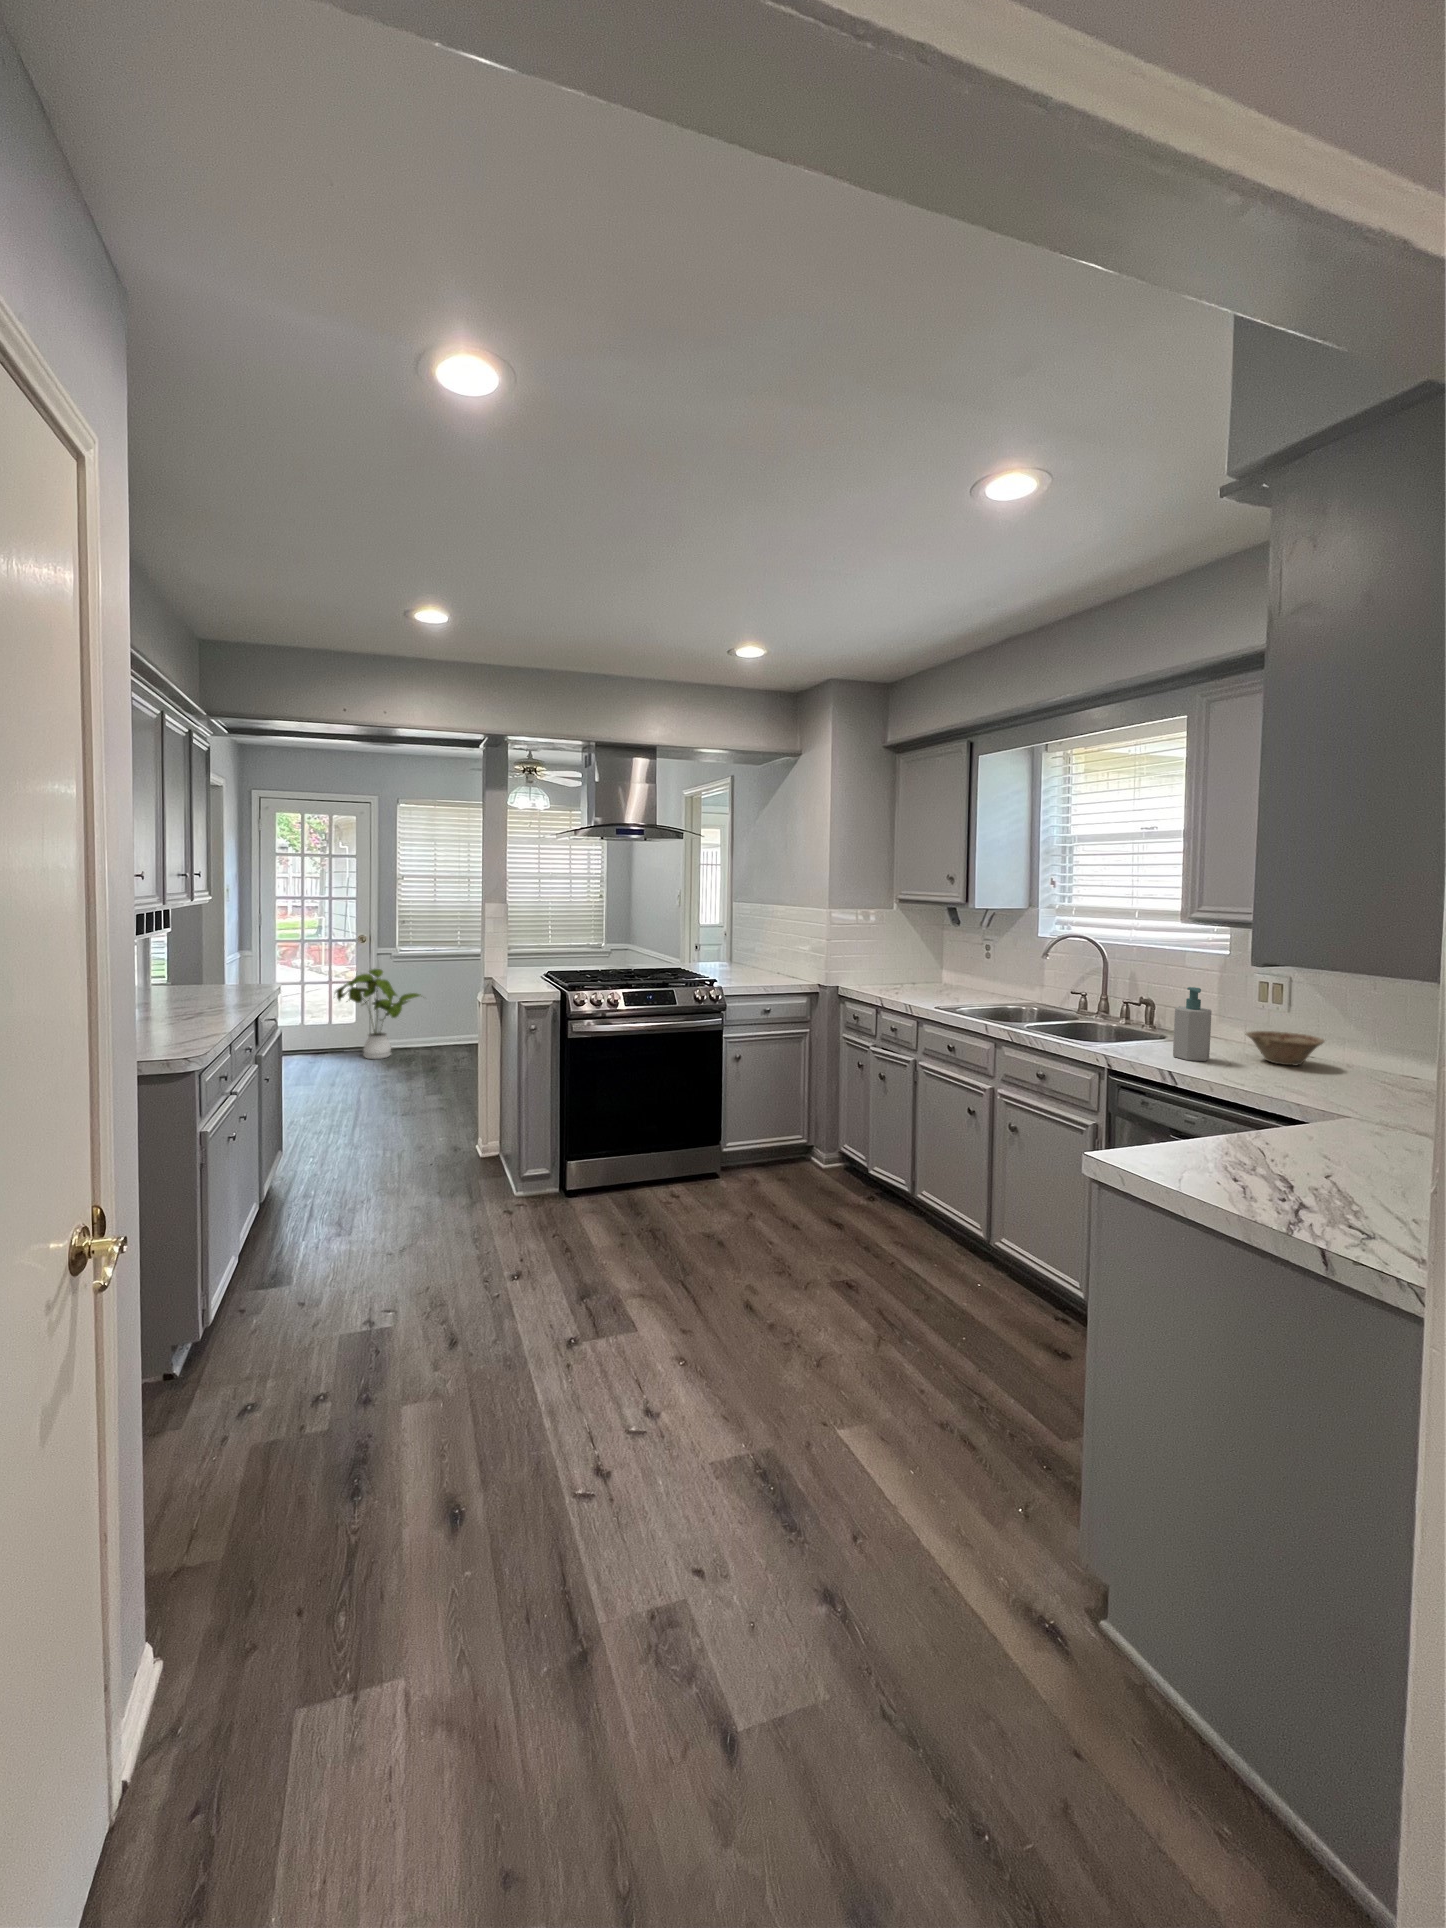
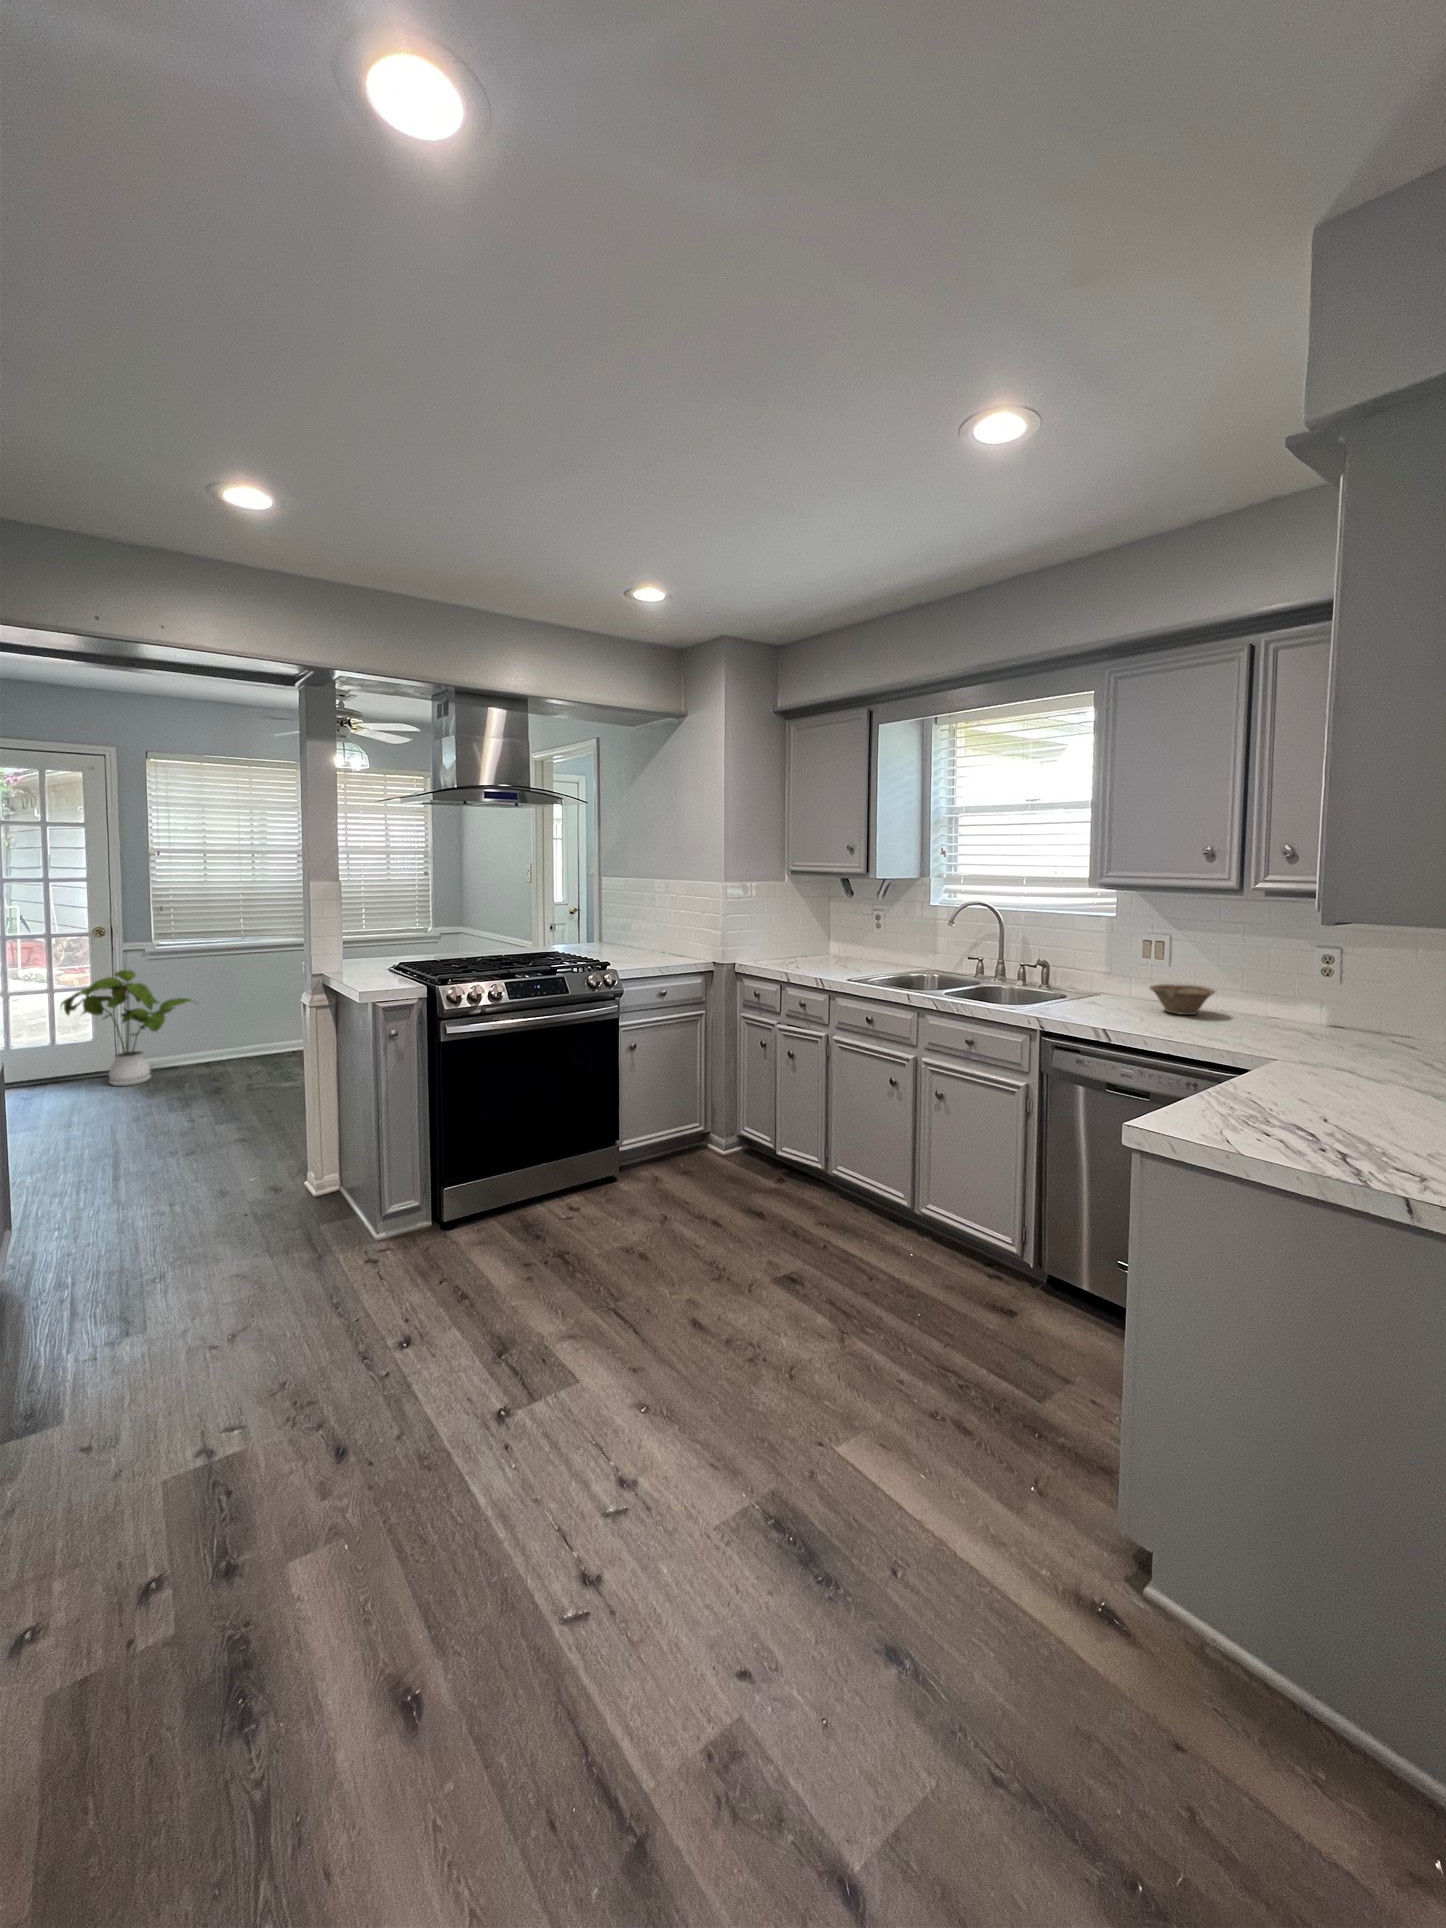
soap bottle: present [1173,987,1212,1061] -> none [1094,947,1126,1017]

